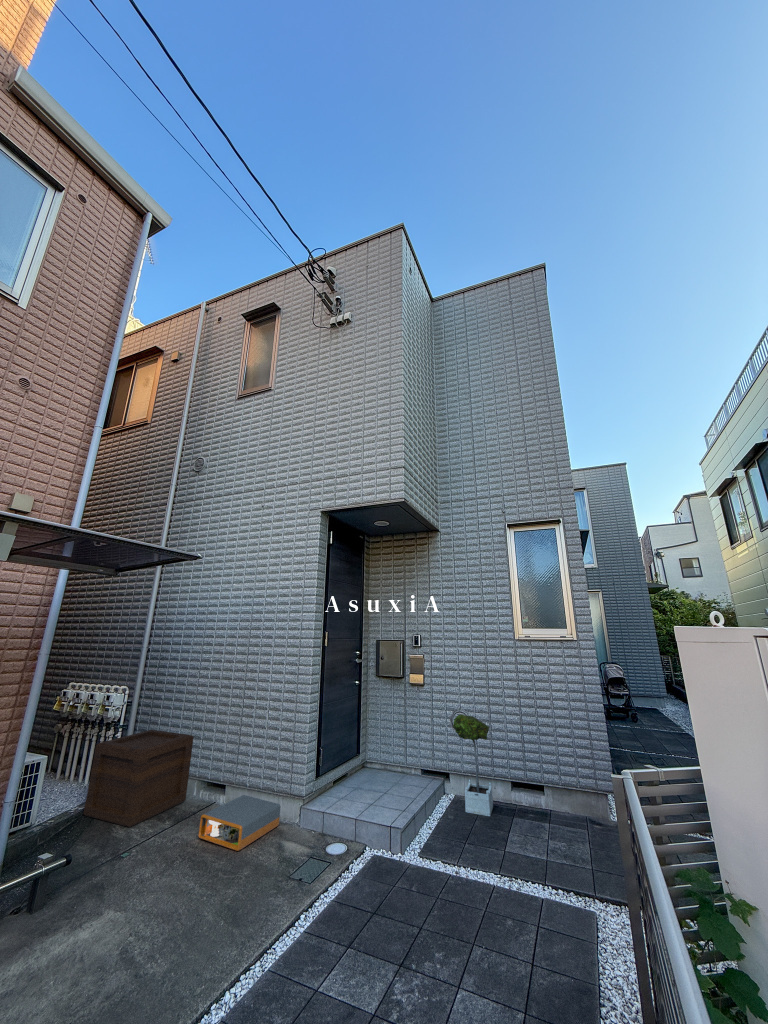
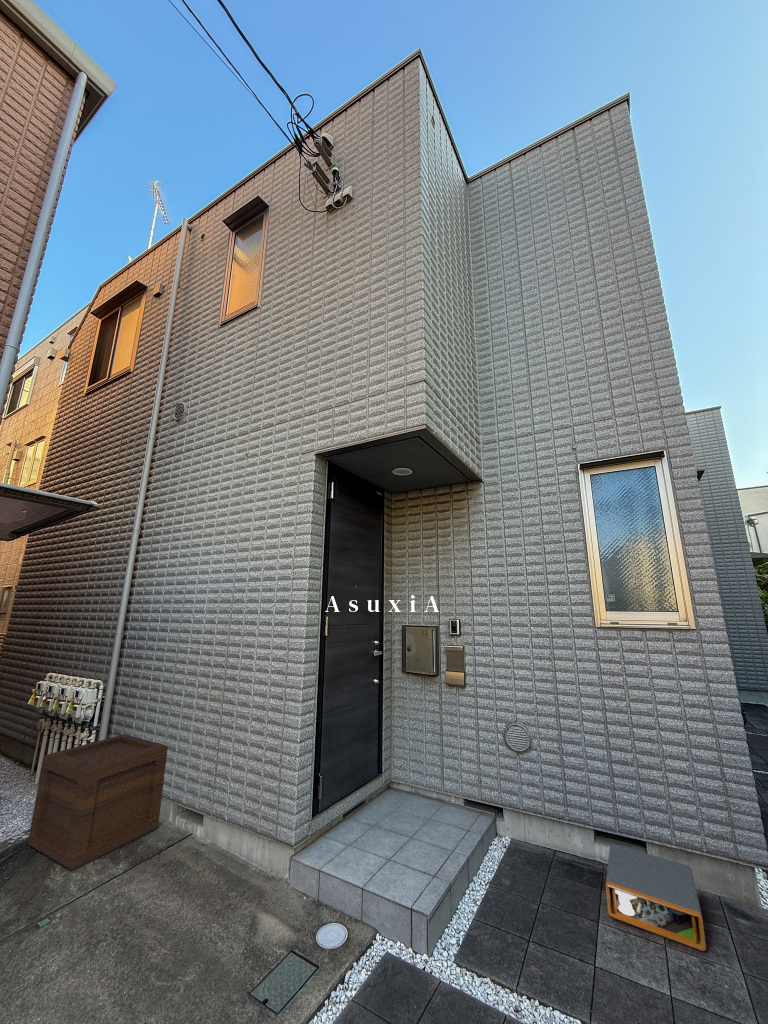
potted tree: present [453,715,493,816] -> none [506,731,568,885]
storage box: present [198,795,281,851] -> present [606,844,706,951]

